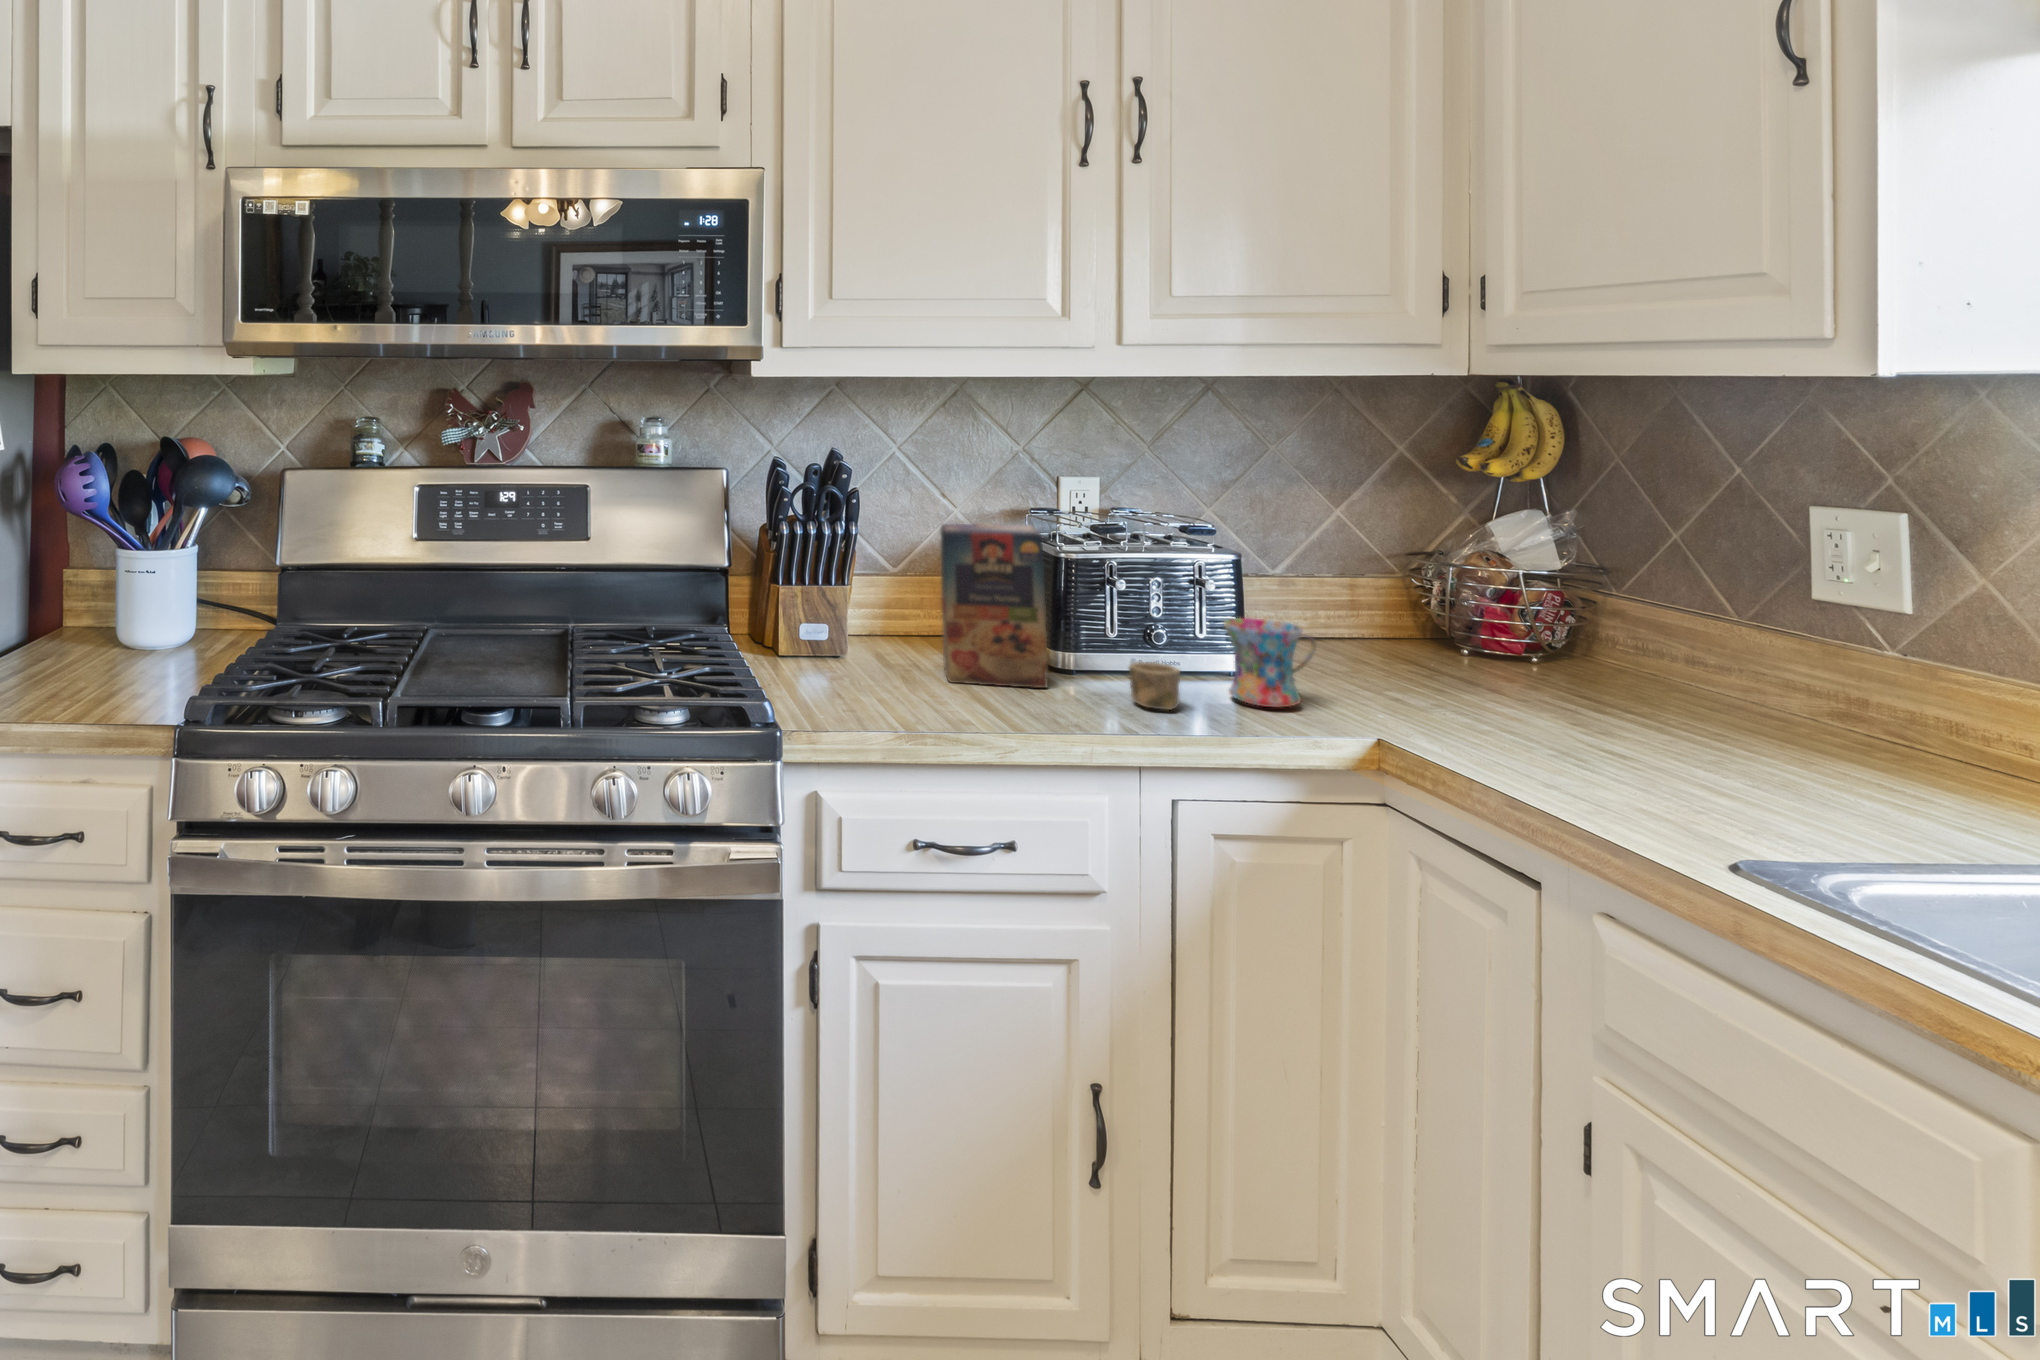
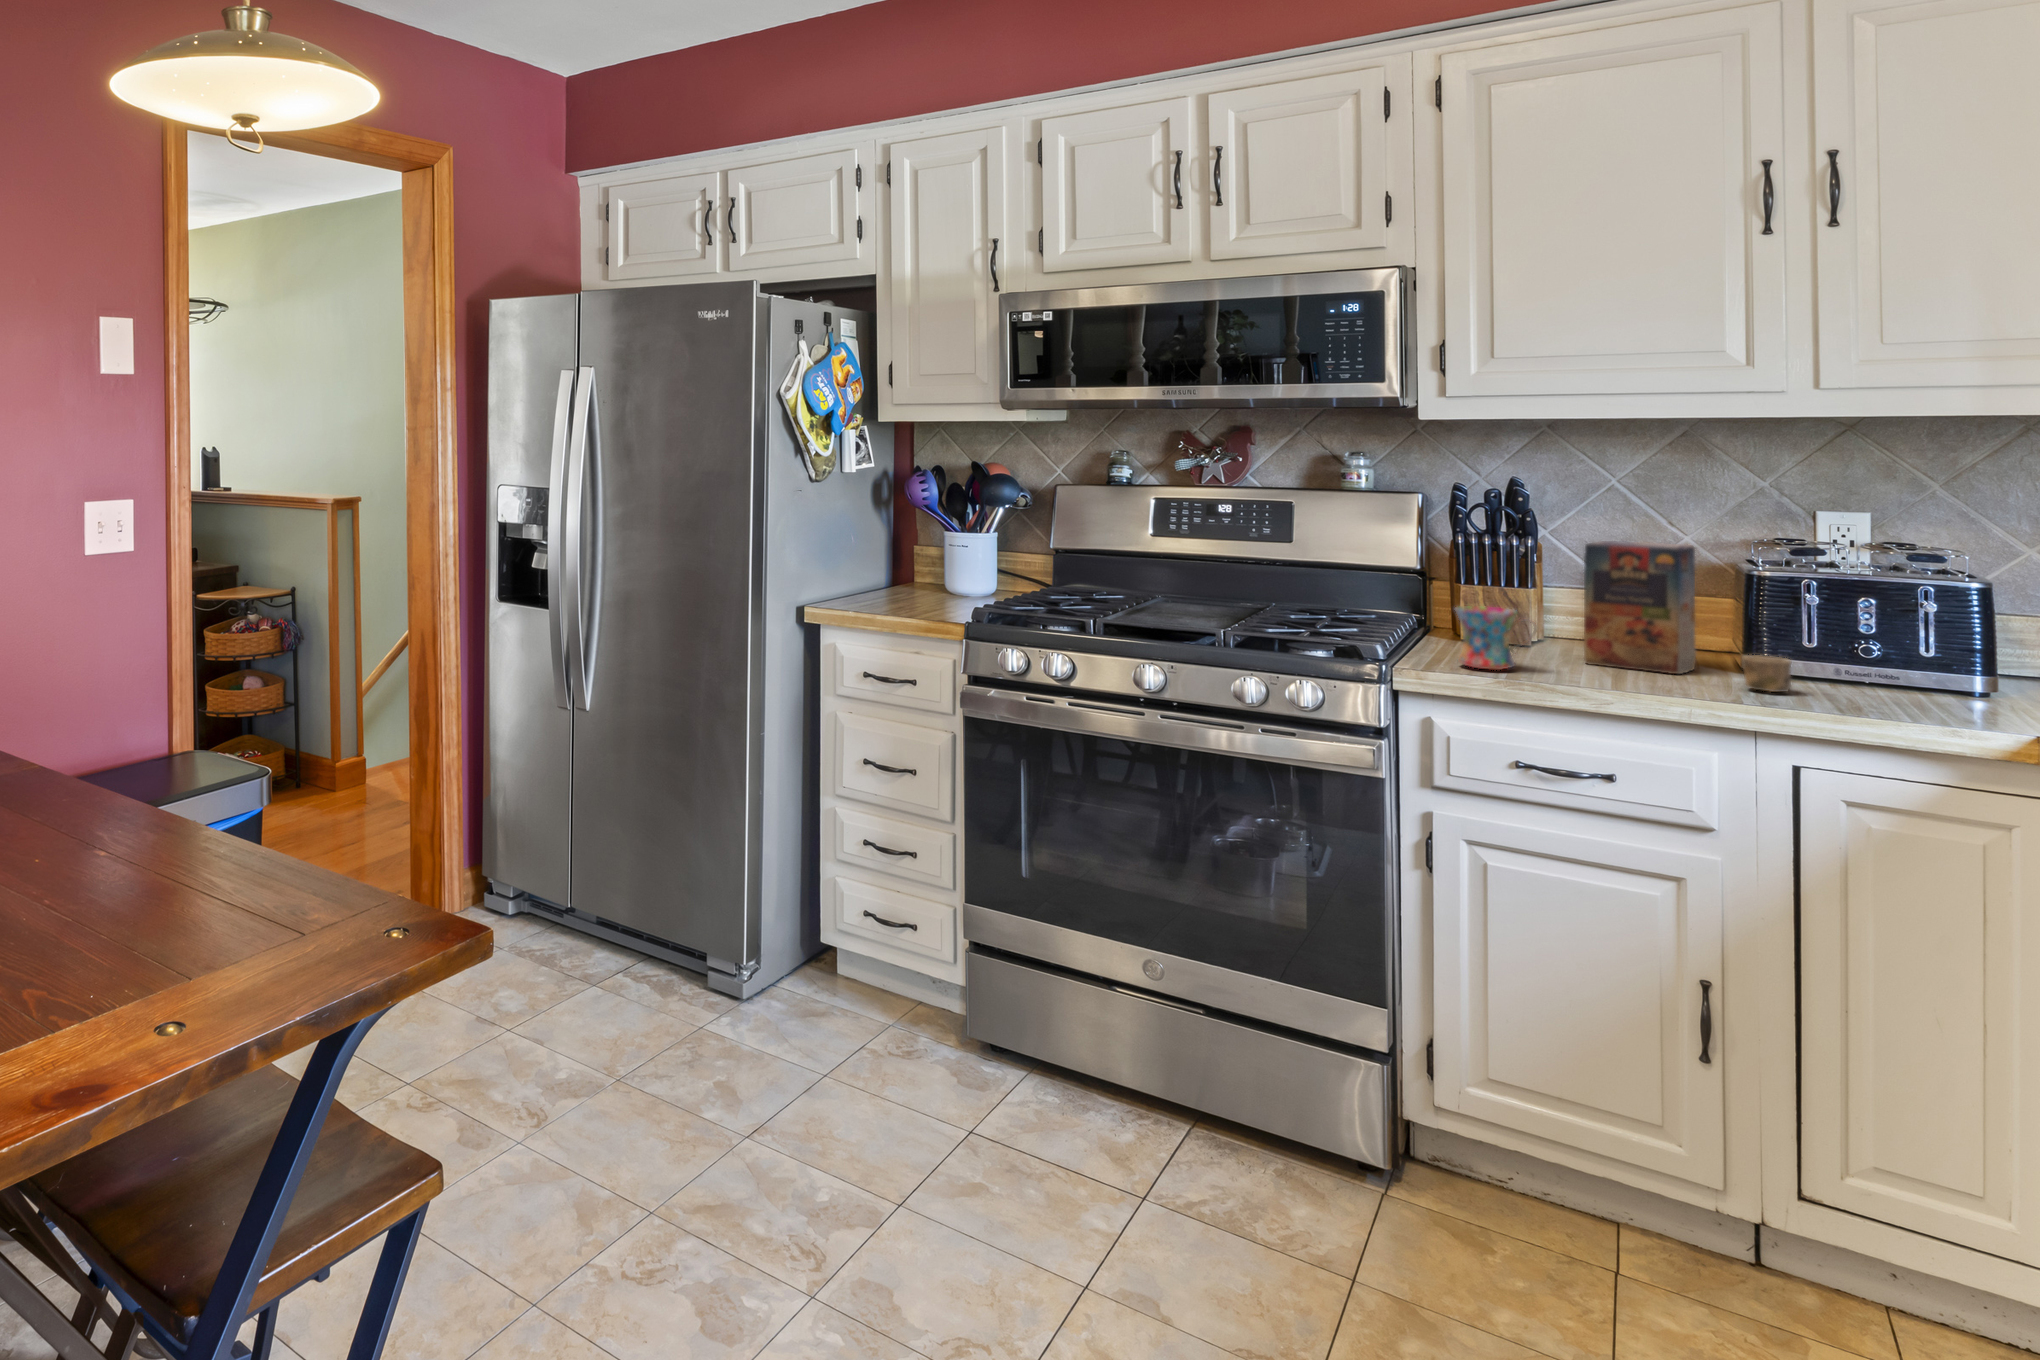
mug: present [1224,618,1316,707] -> present [1455,606,1537,670]

